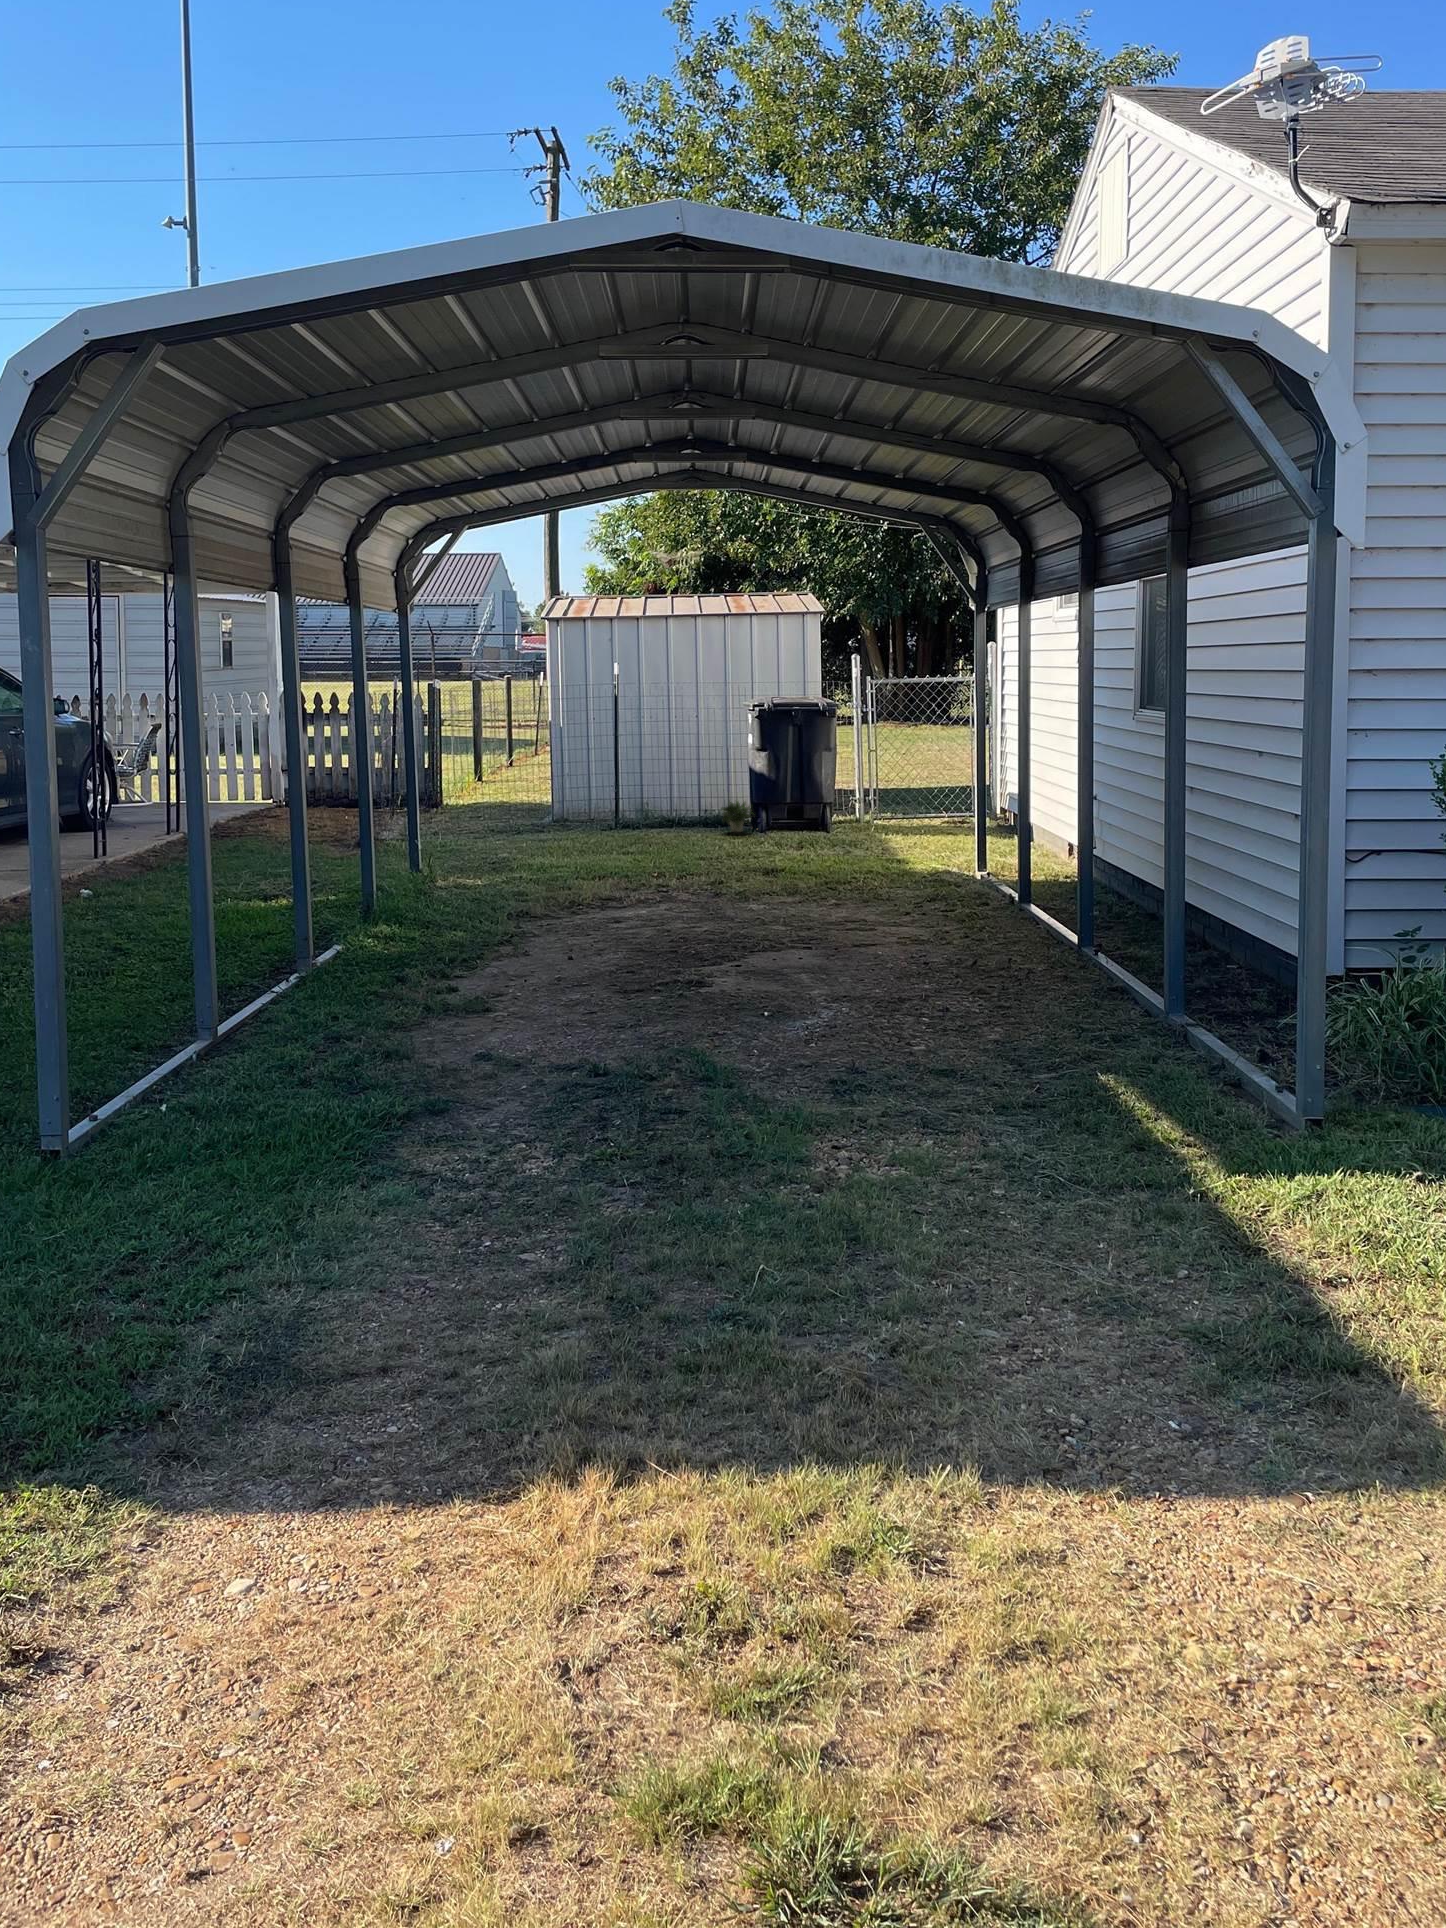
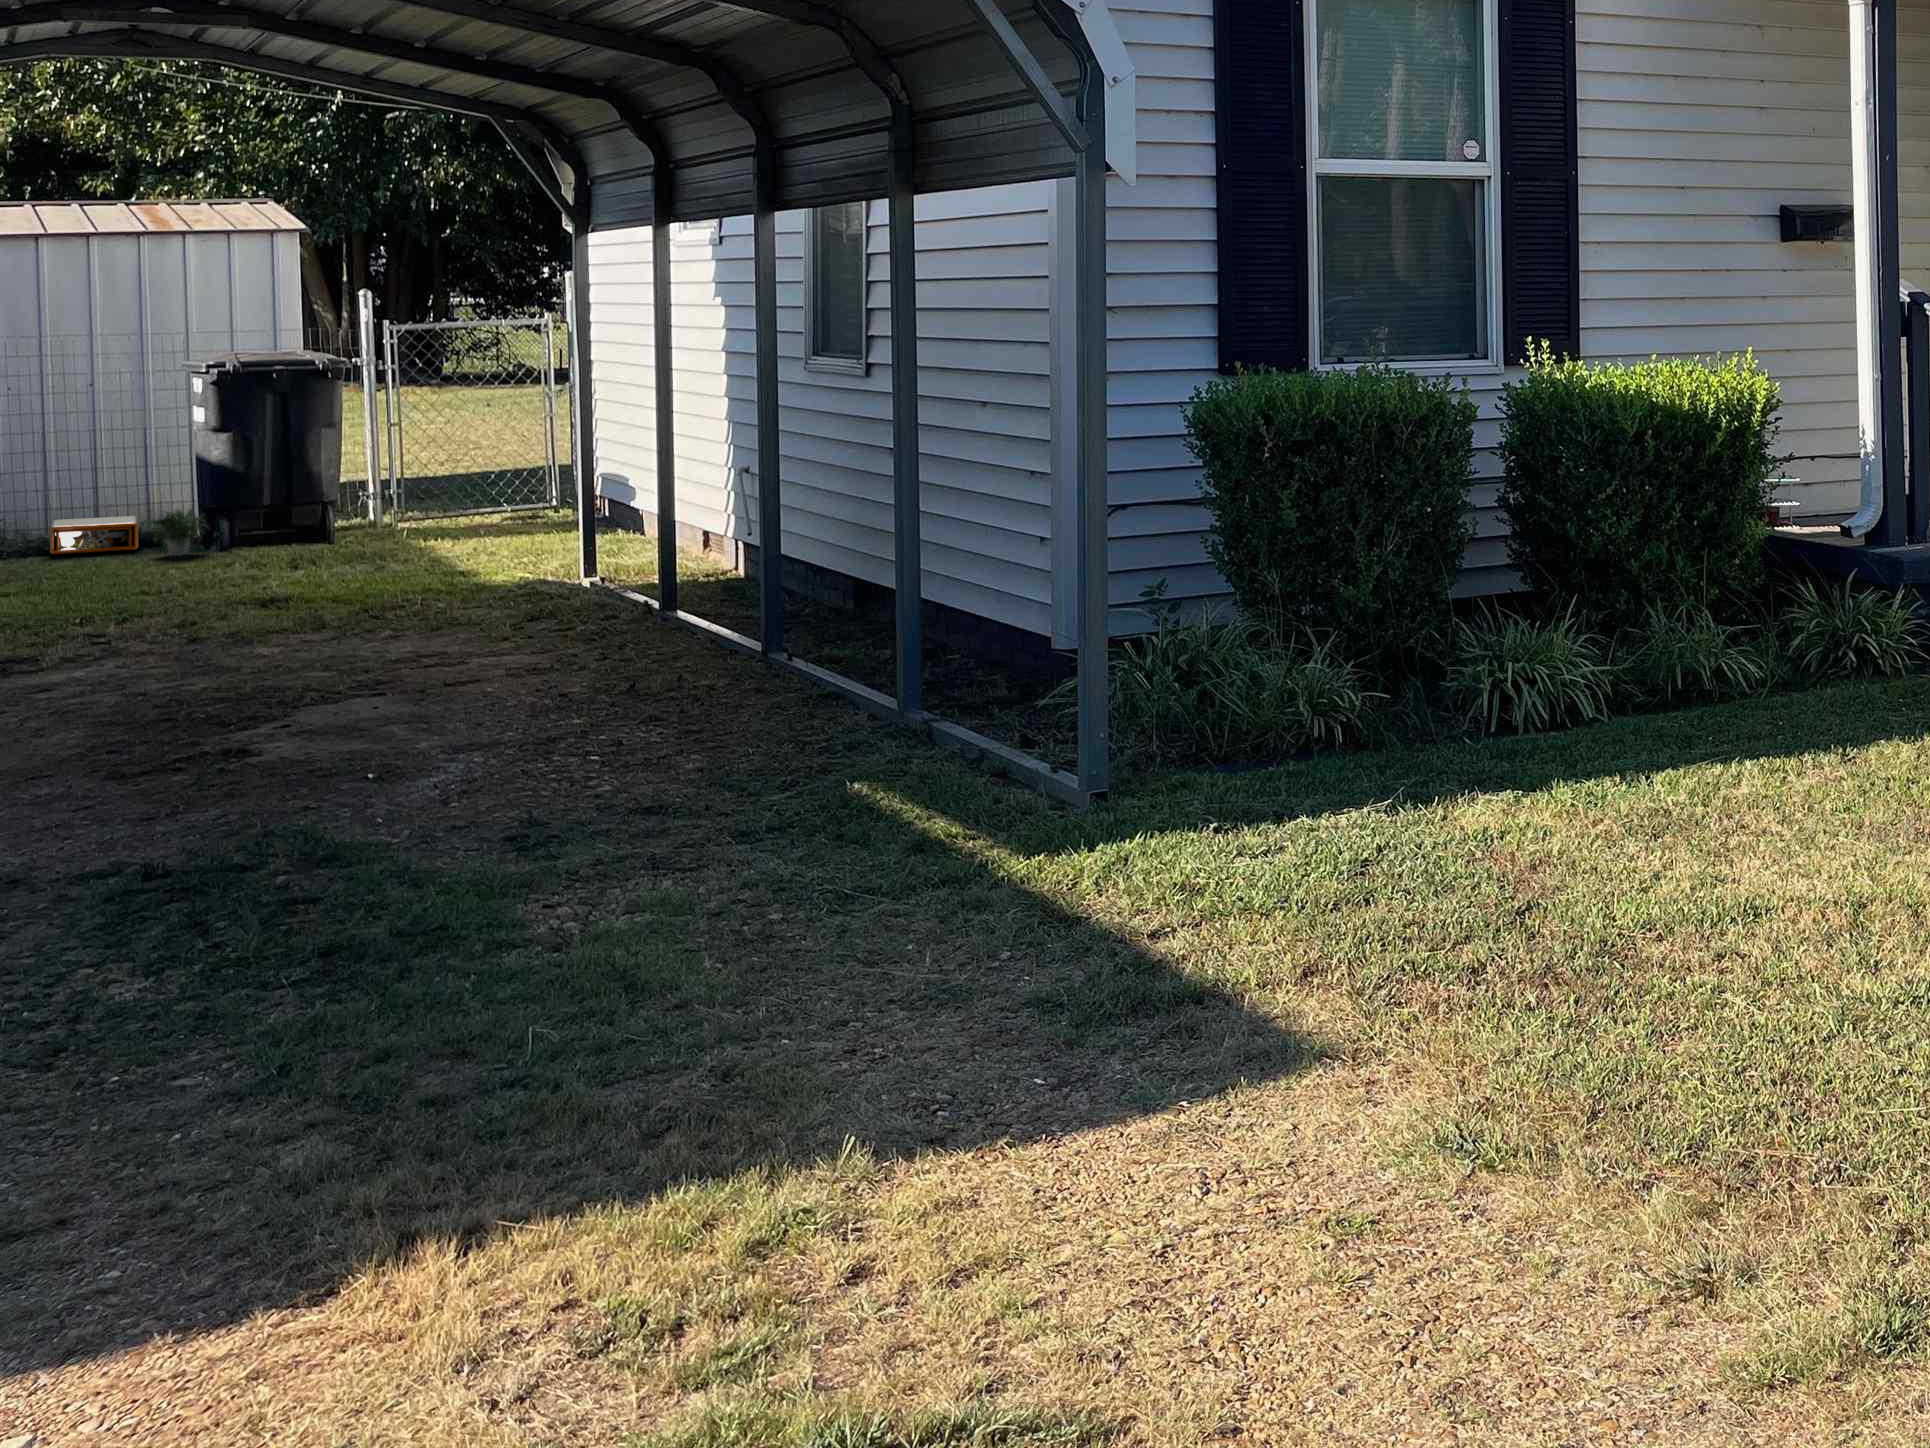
storage box: none [668,803,719,826] -> present [50,516,138,554]

